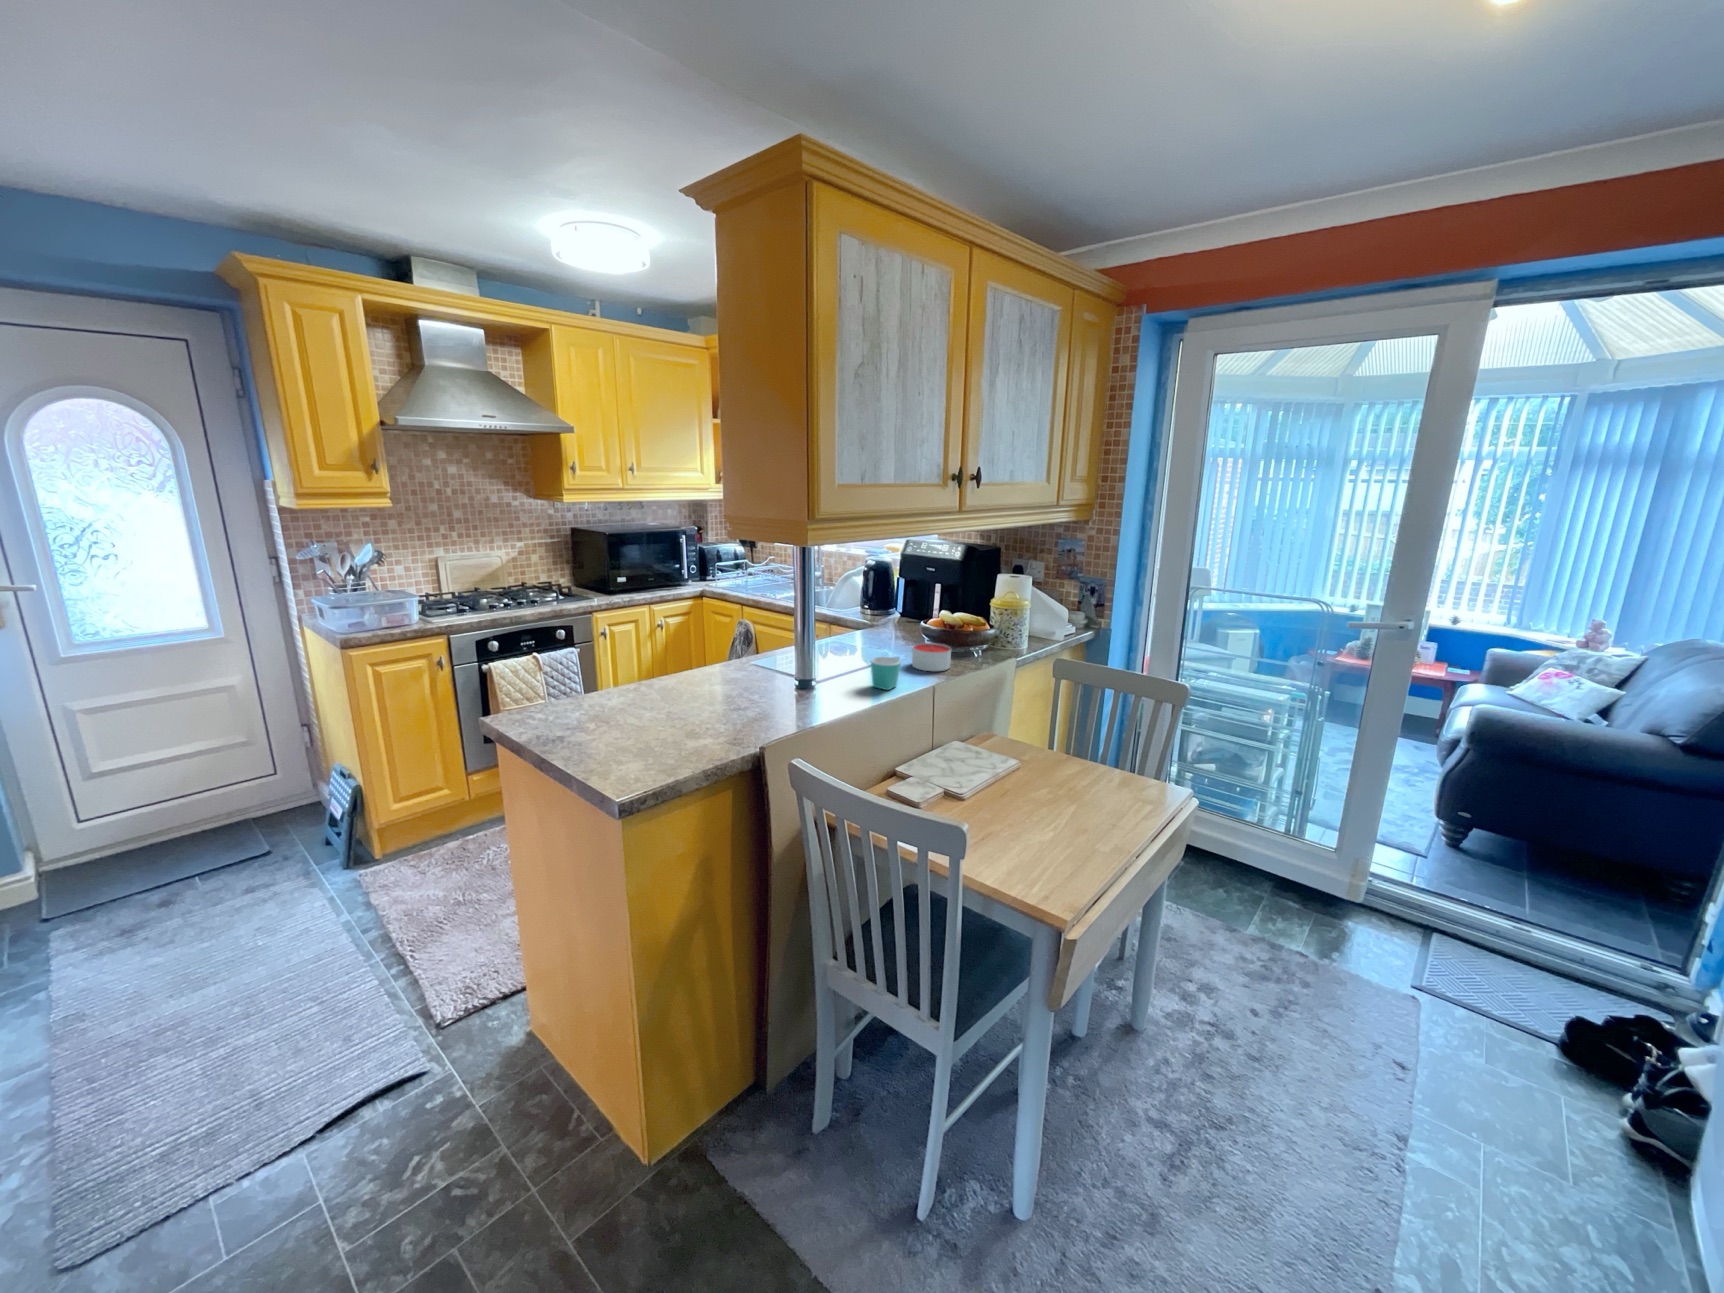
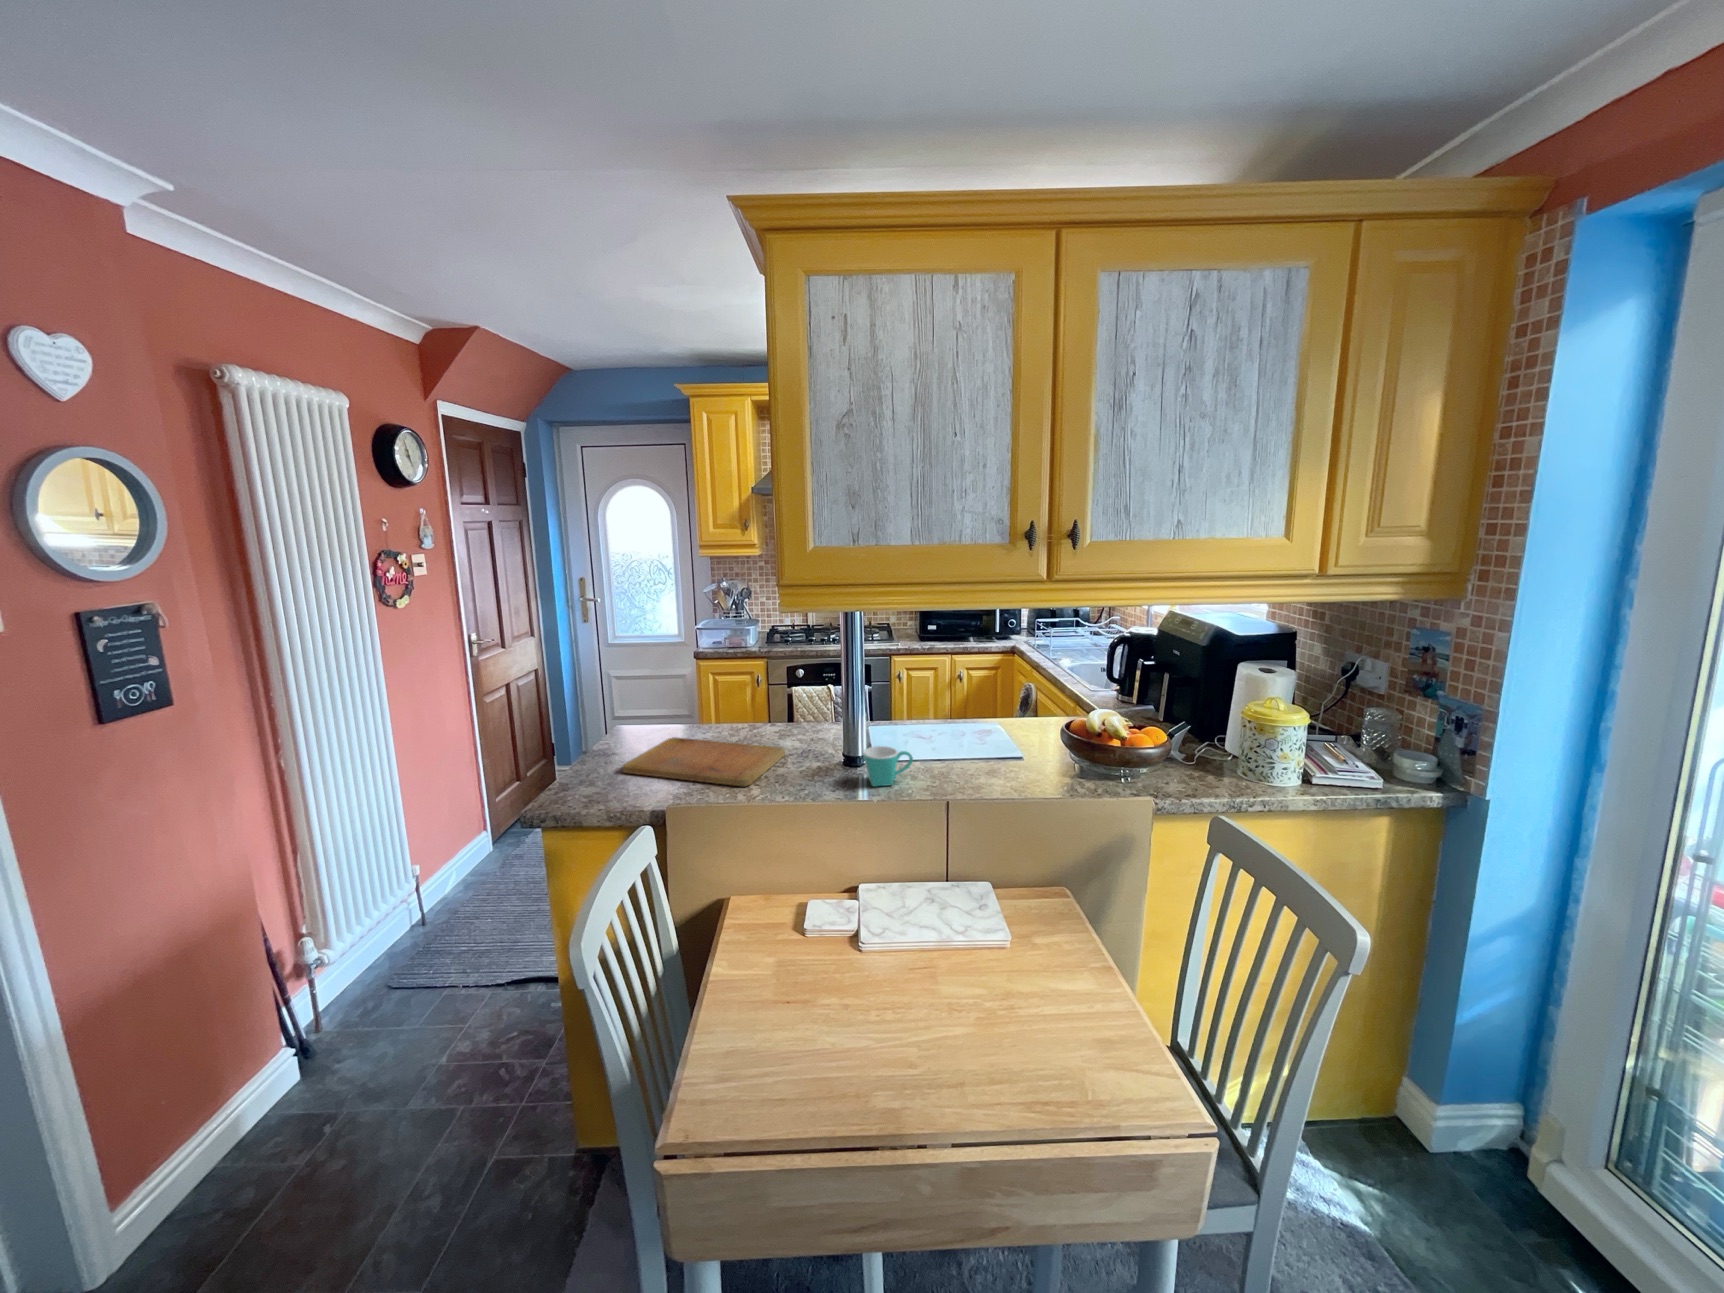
candle: present [912,643,951,671] -> none [964,744,1015,785]
cutting board: none [640,683,808,741] -> present [623,737,785,786]

